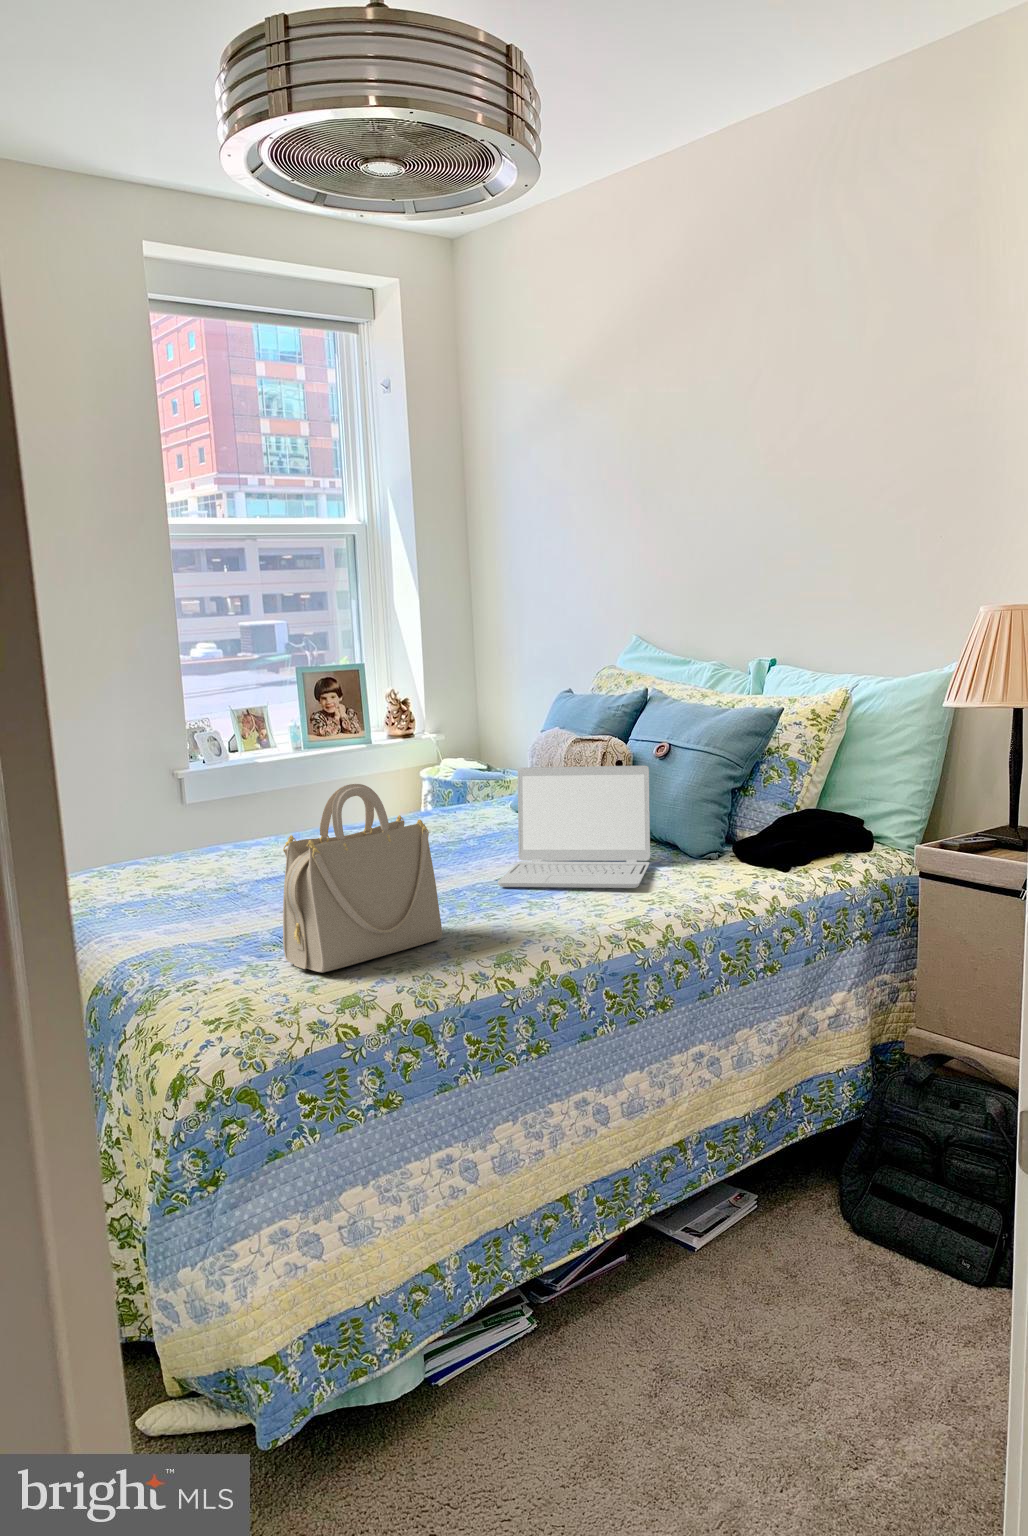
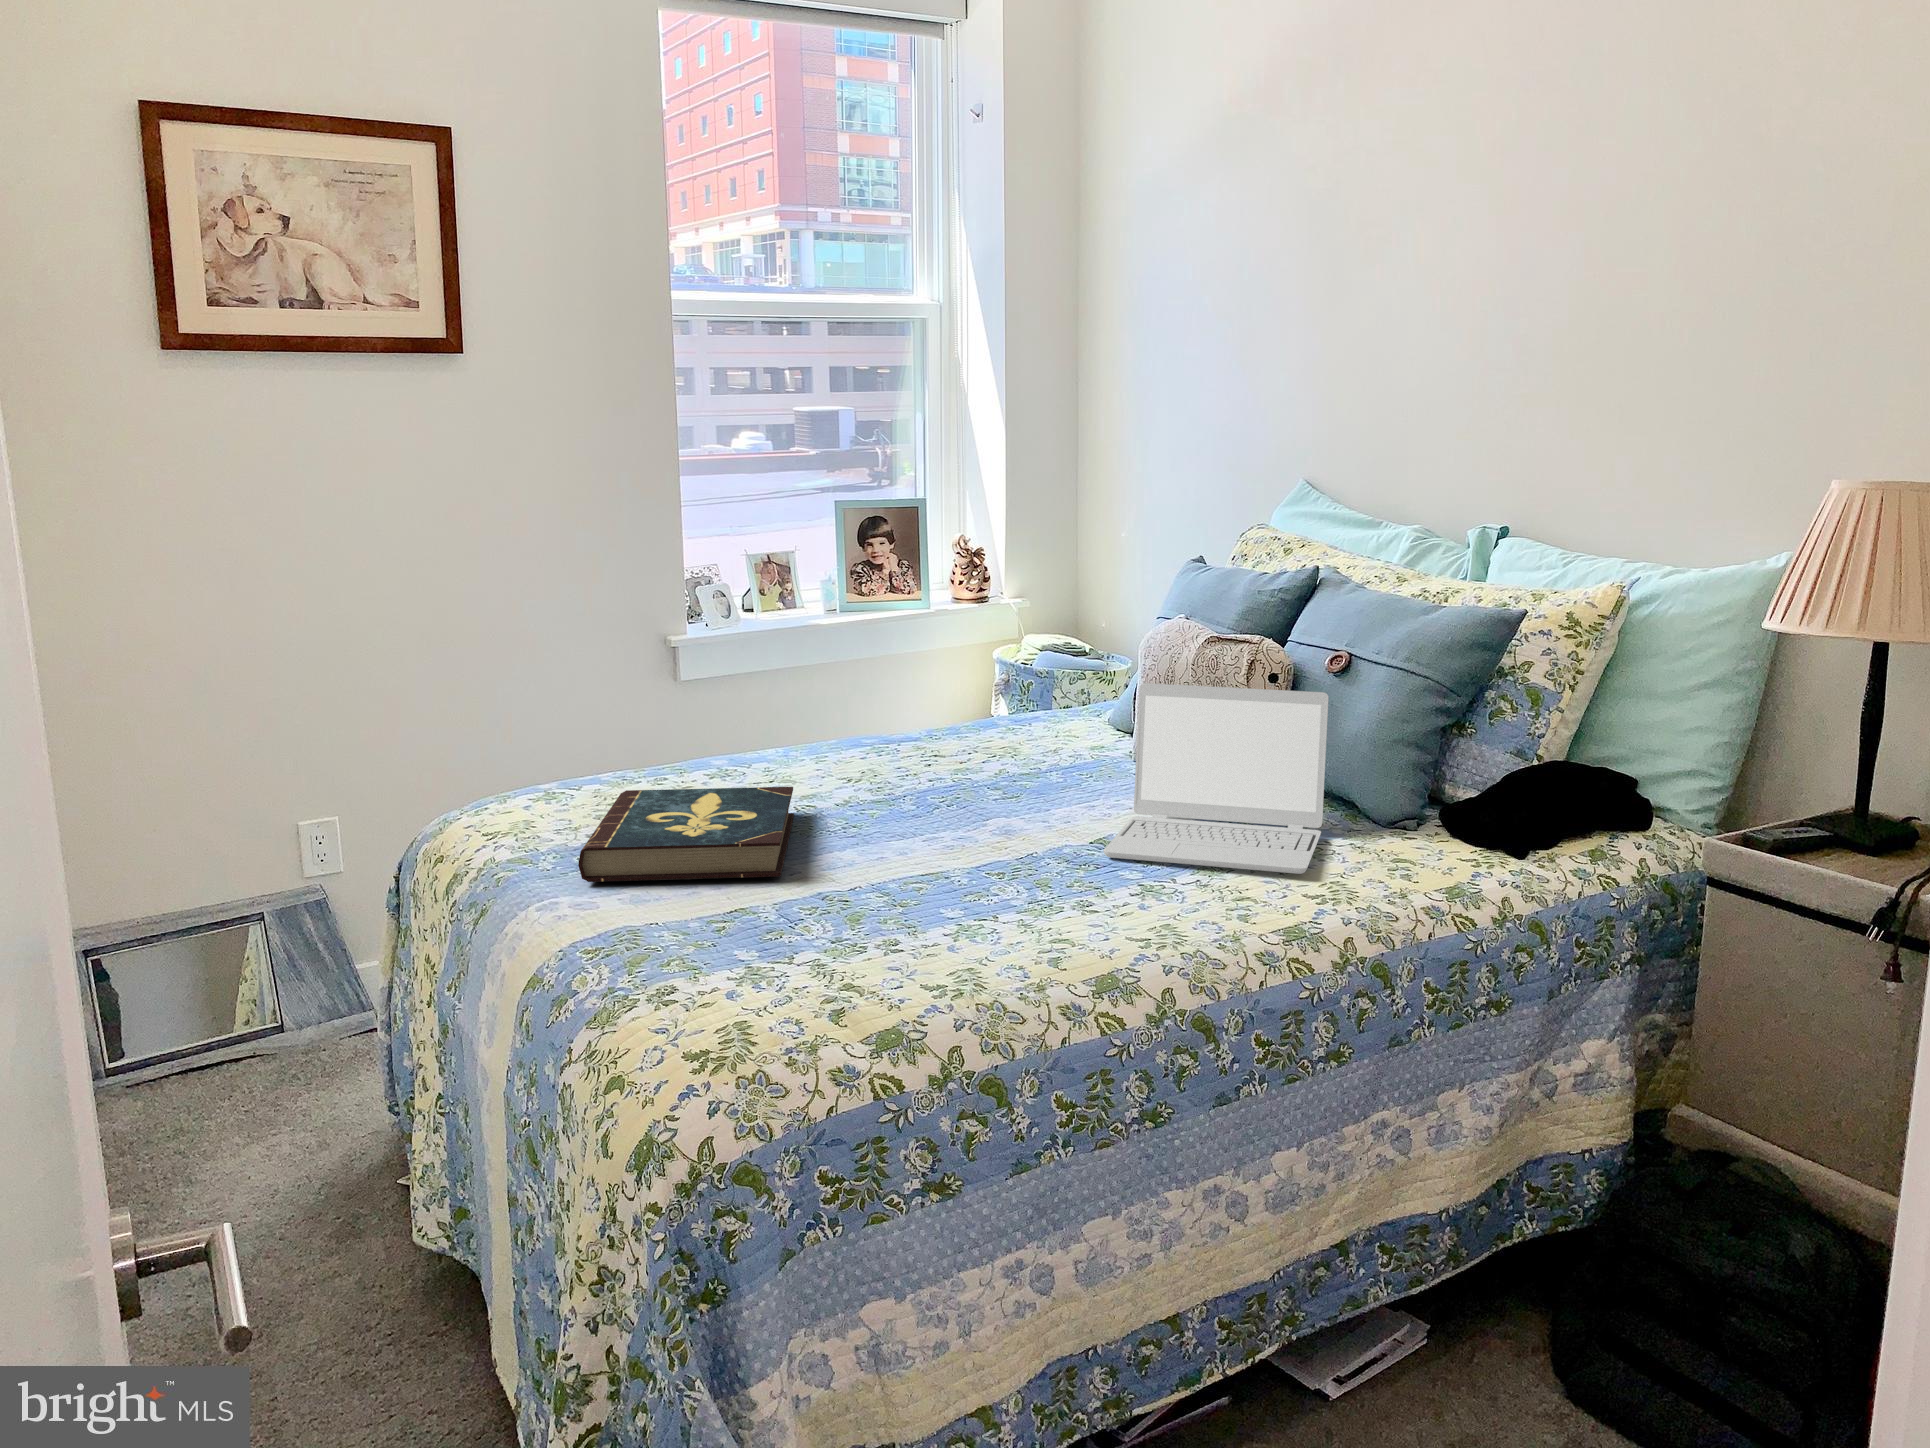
handbag: present [283,784,442,972] -> none [801,720,1025,990]
book: none [121,855,277,922] -> present [578,787,794,882]

